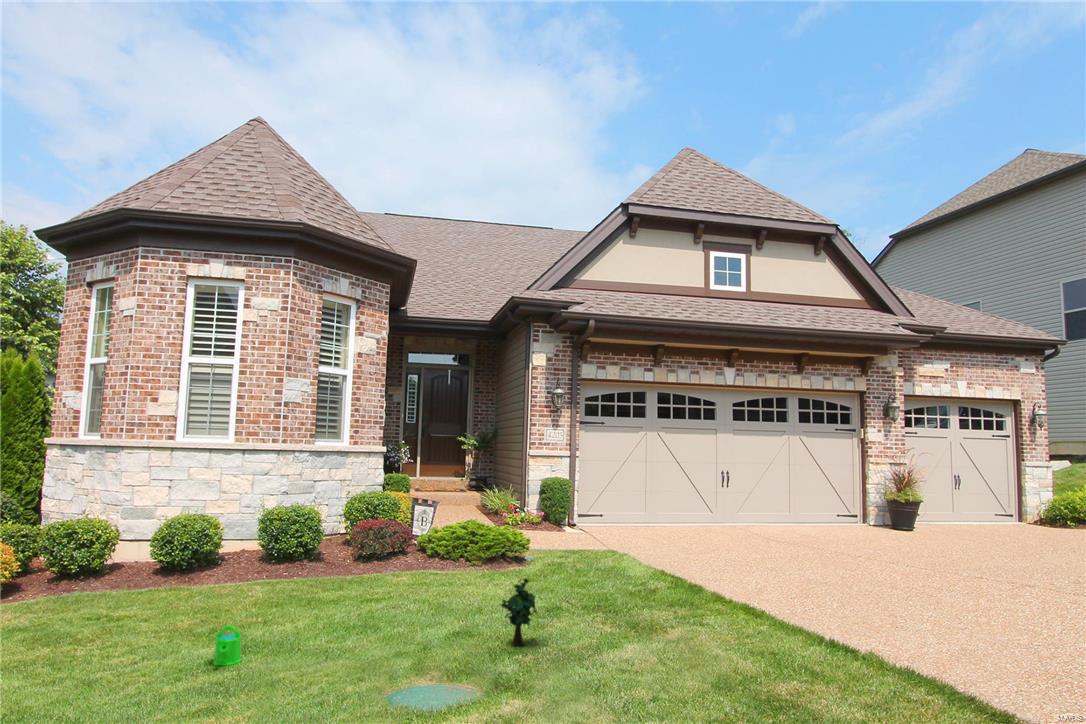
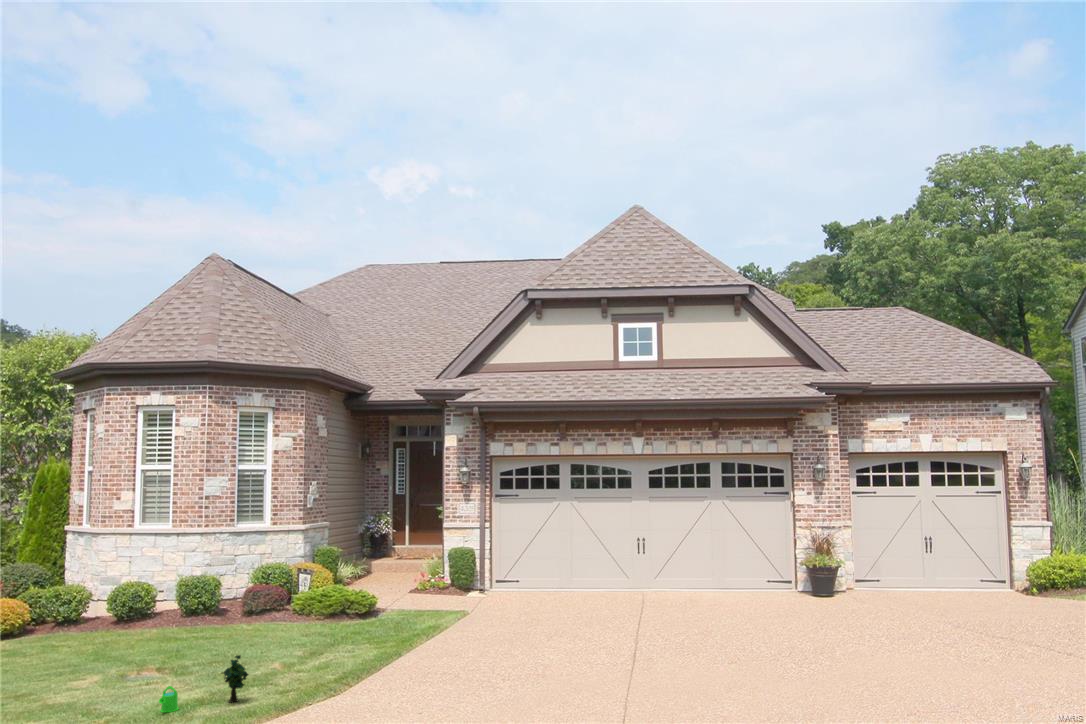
watering can: present [213,625,242,666] -> present [159,686,179,713]

